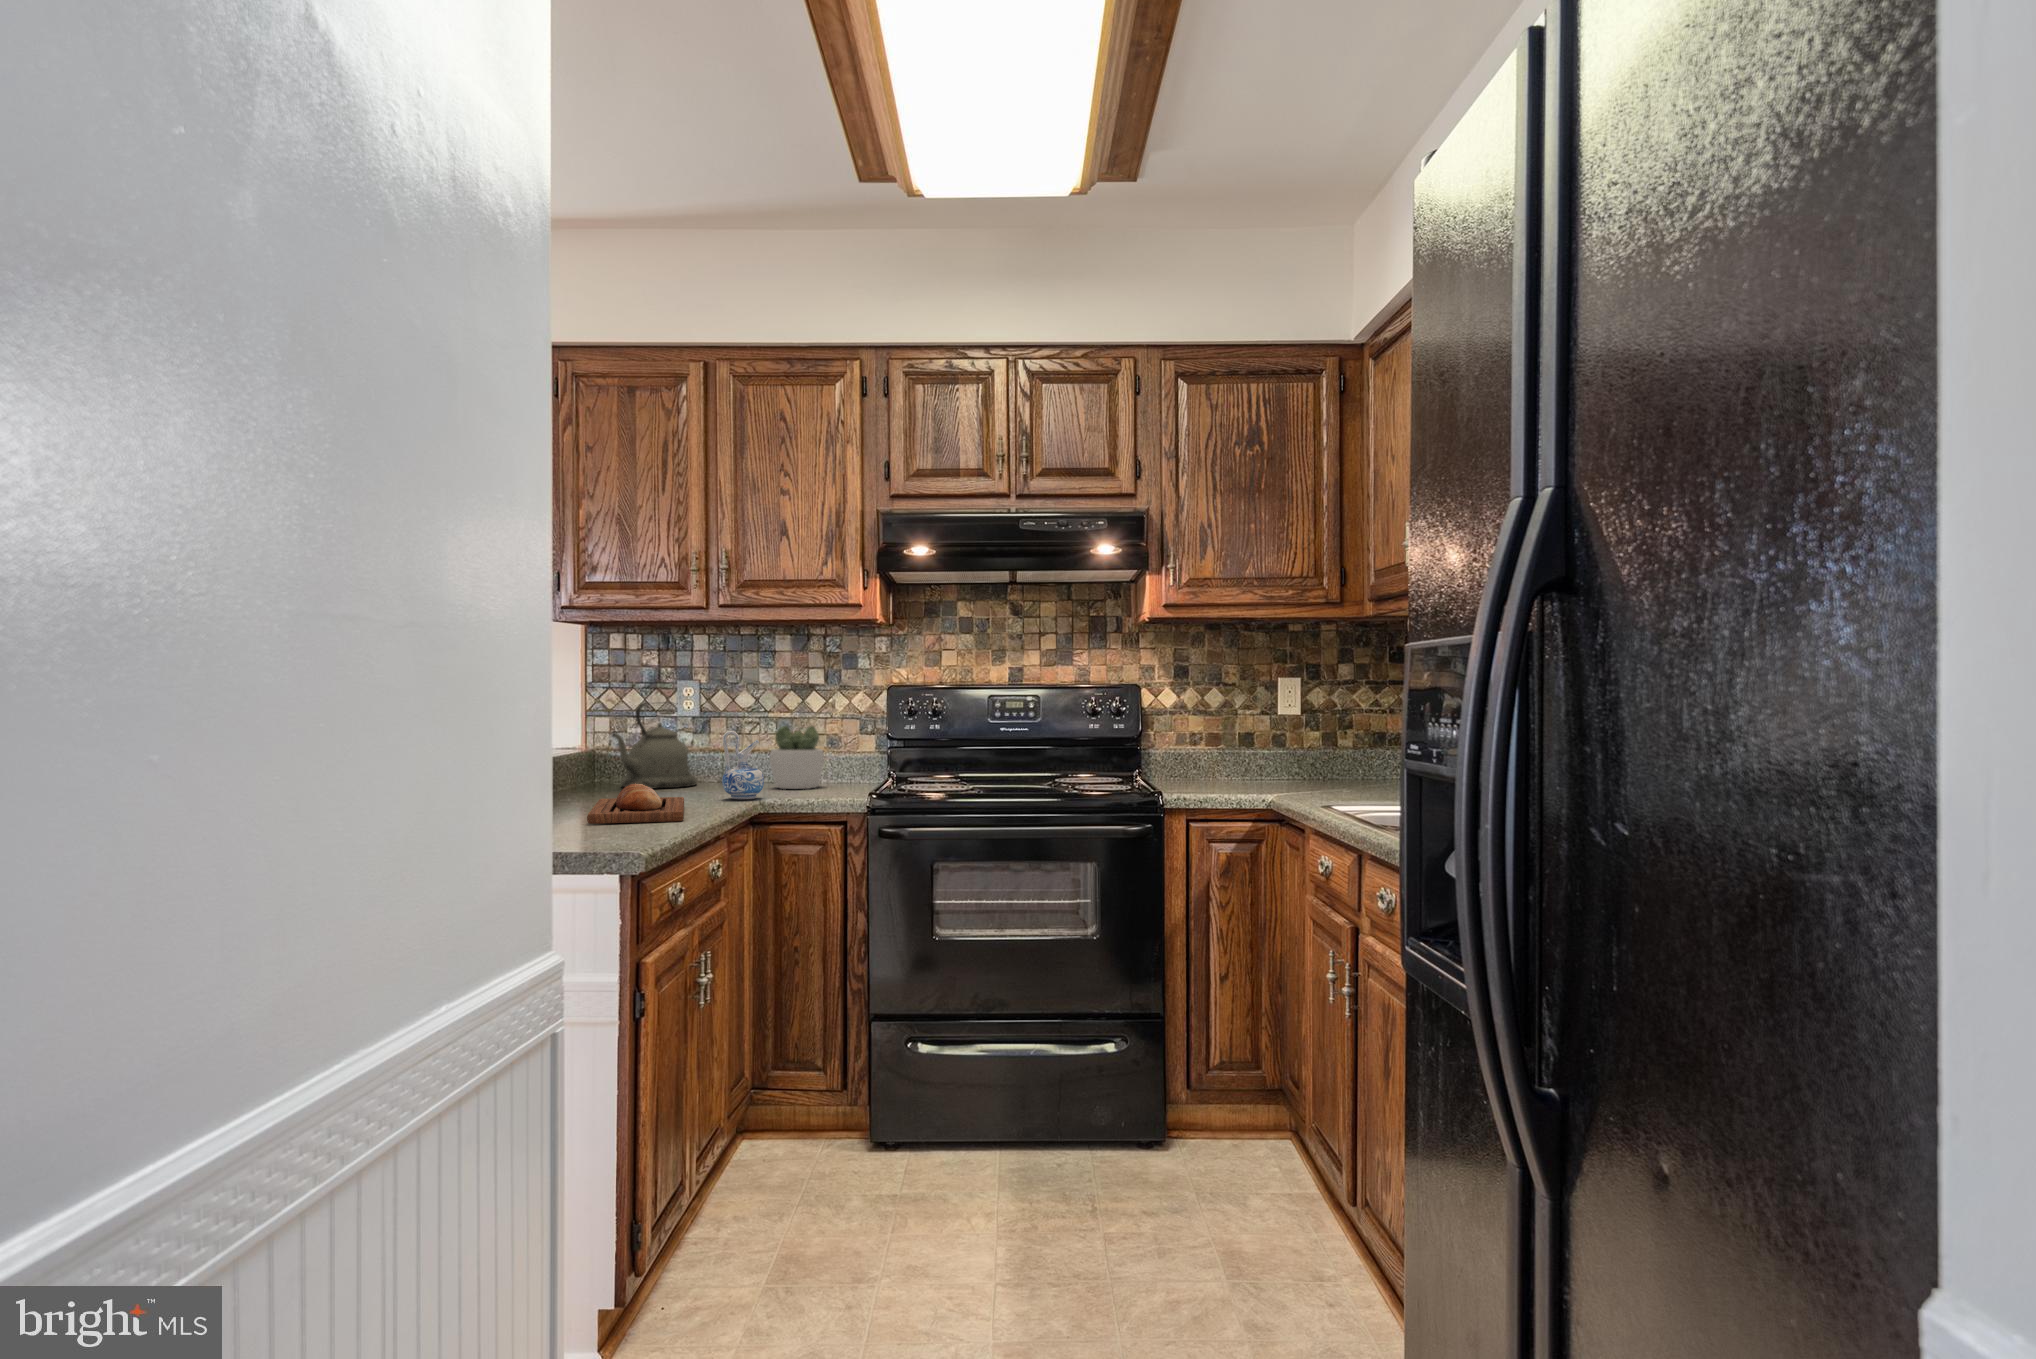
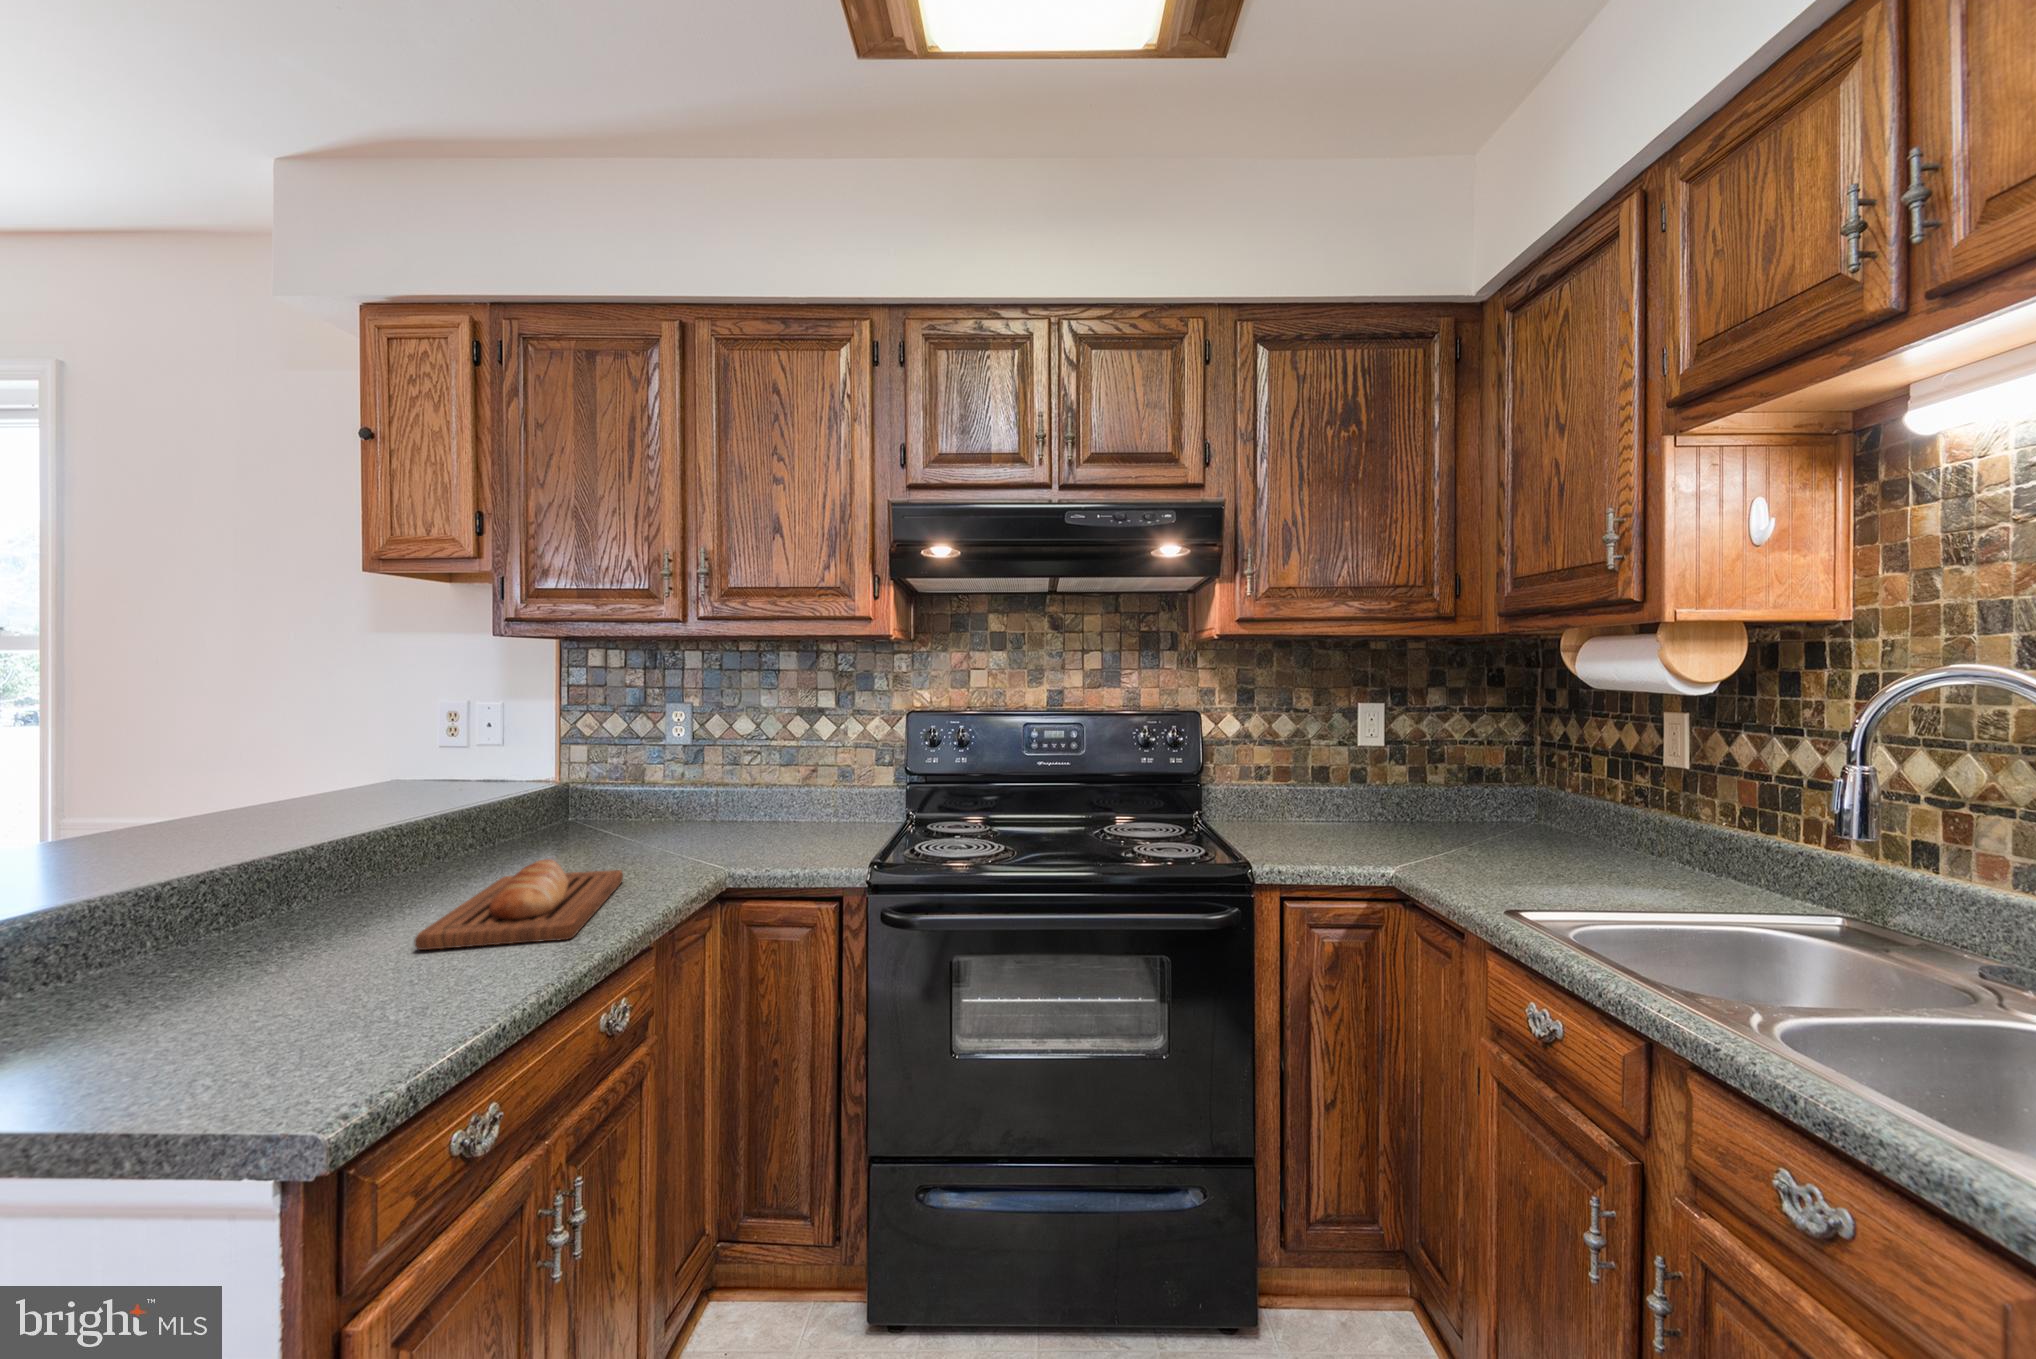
kettle: present [612,704,697,789] -> none [576,729,689,833]
succulent plant: present [770,726,824,789] -> none [766,758,831,837]
ceramic pitcher: present [722,731,764,799] -> none [687,776,742,864]

